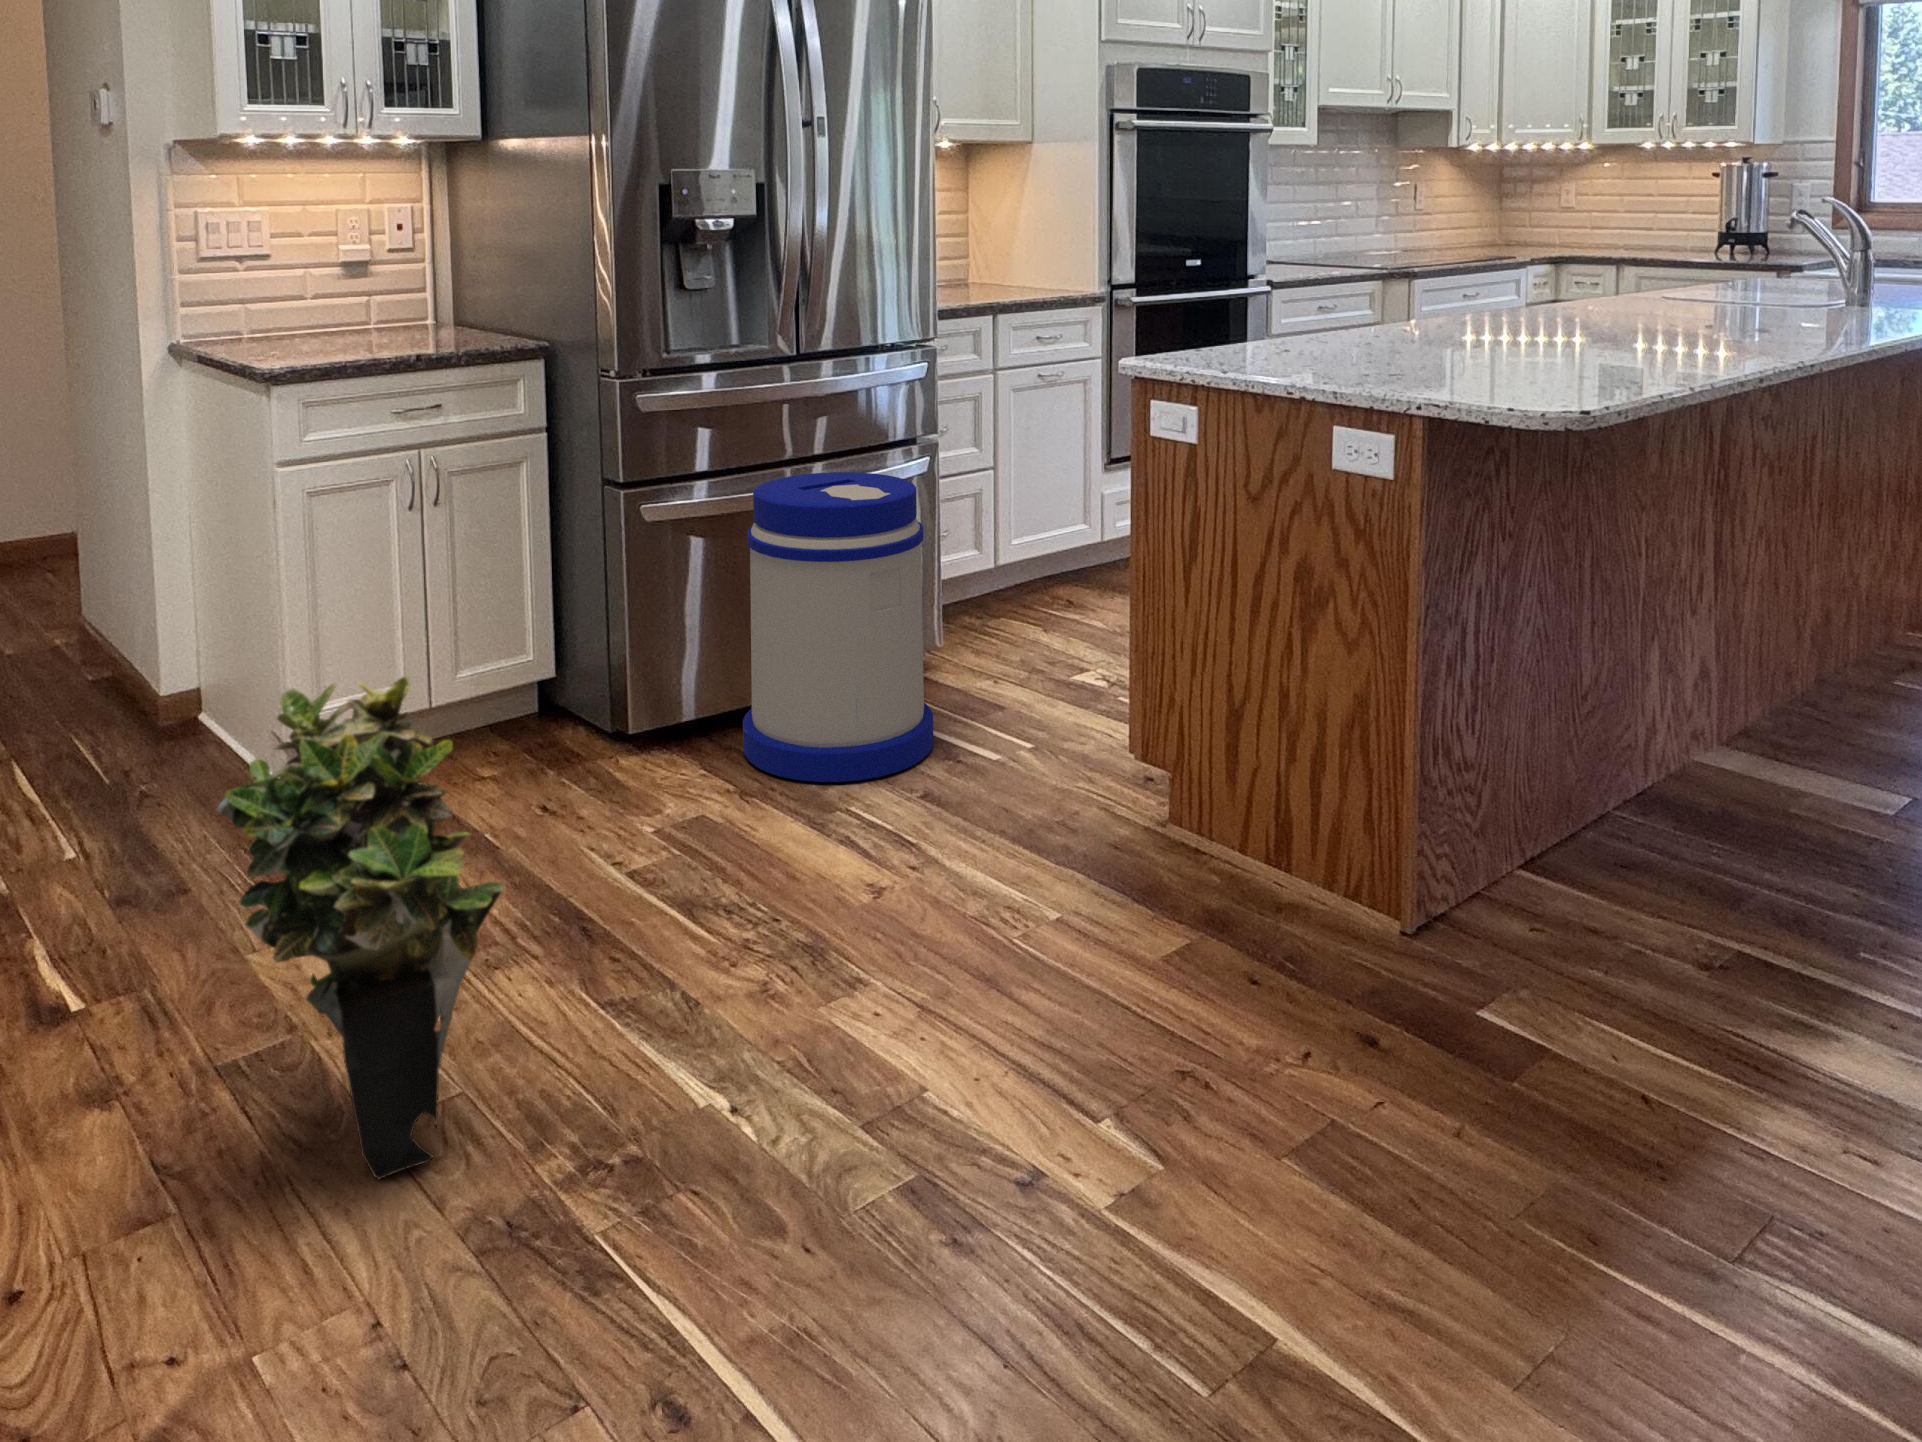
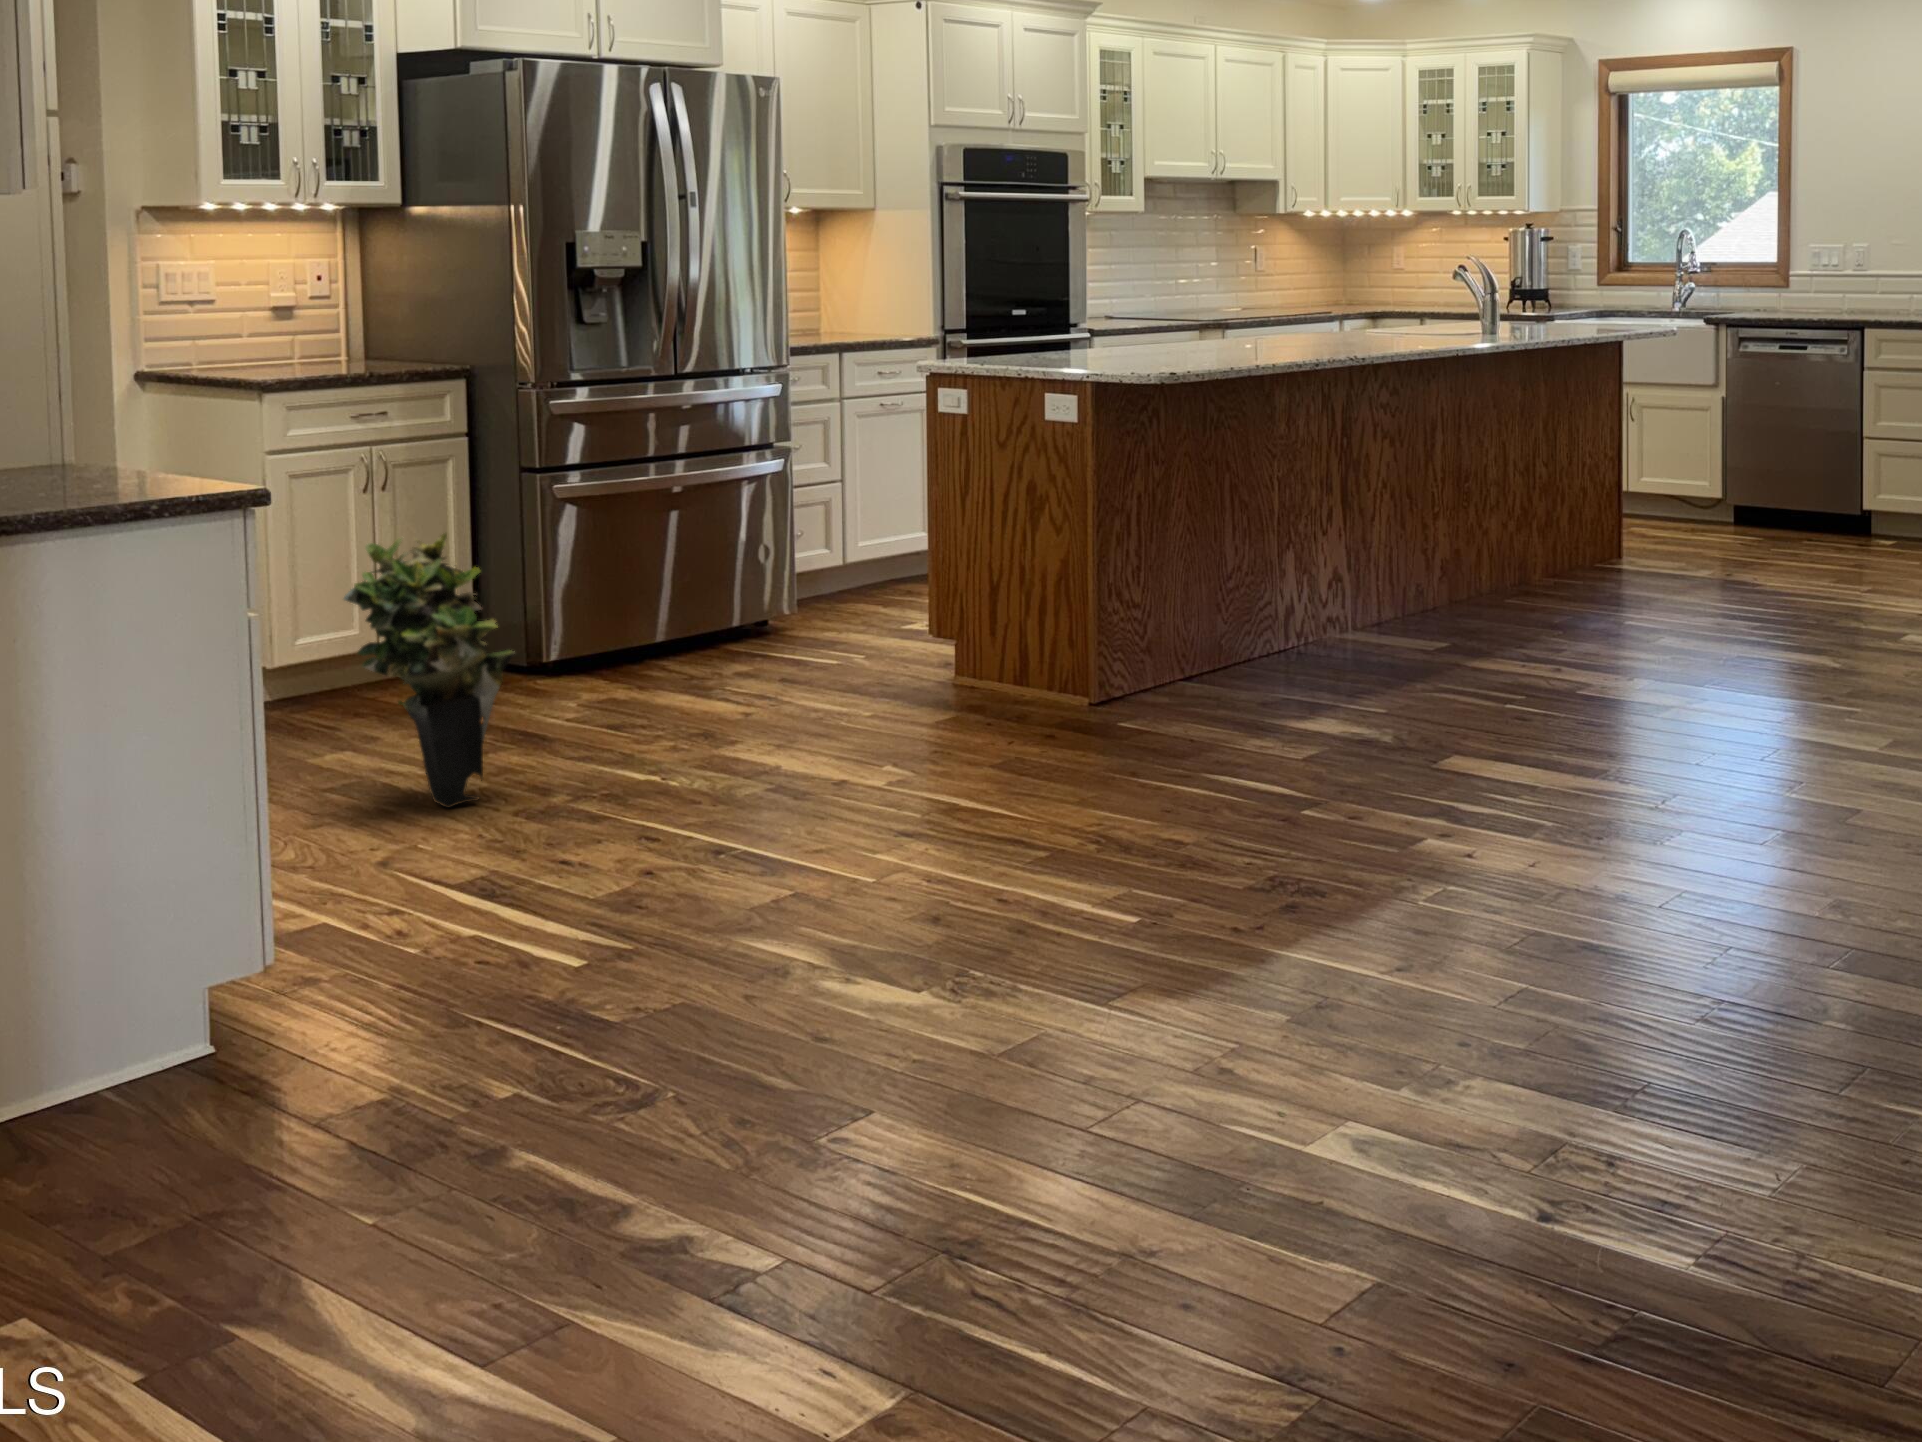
trash can: present [743,472,933,782] -> none [635,462,786,680]

